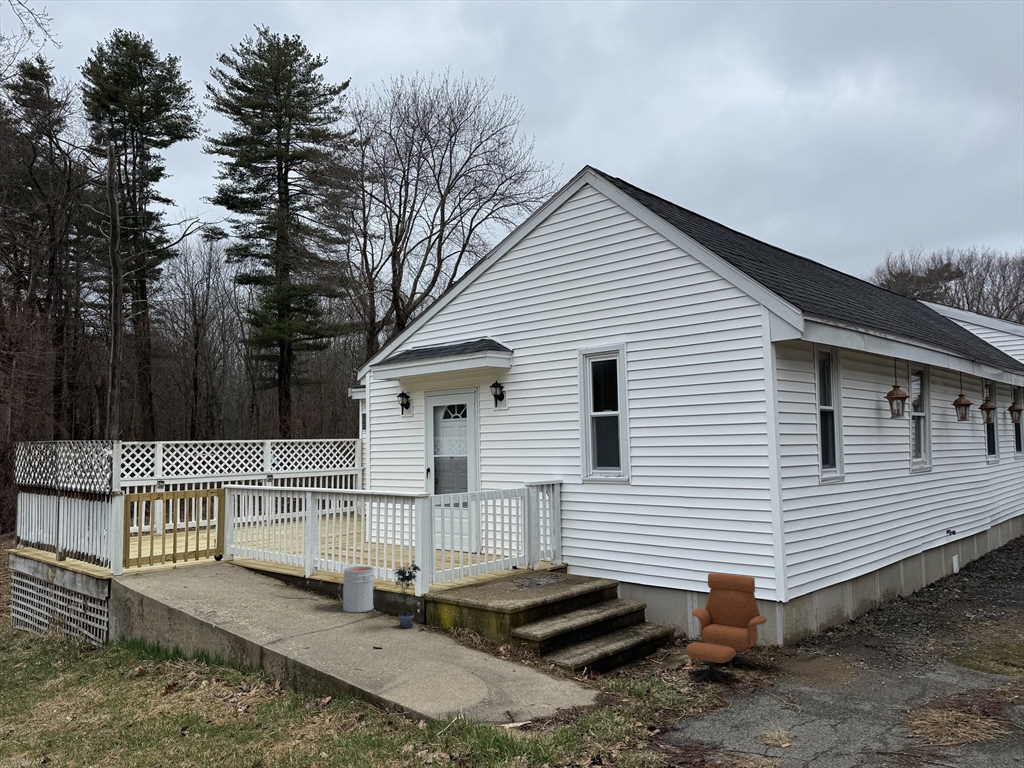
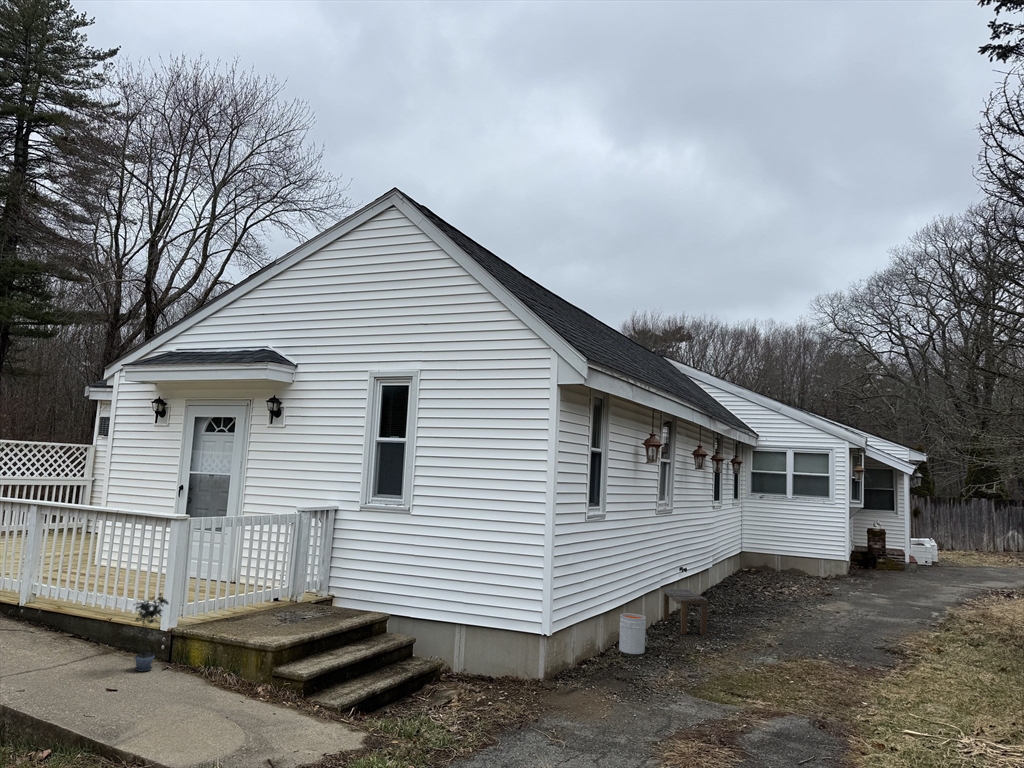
bench: none [935,560,993,611] -> present [663,589,708,634]
bucket: present [341,566,374,612] -> present [619,613,647,654]
lounge chair: present [686,573,767,684] -> none [455,605,532,719]

